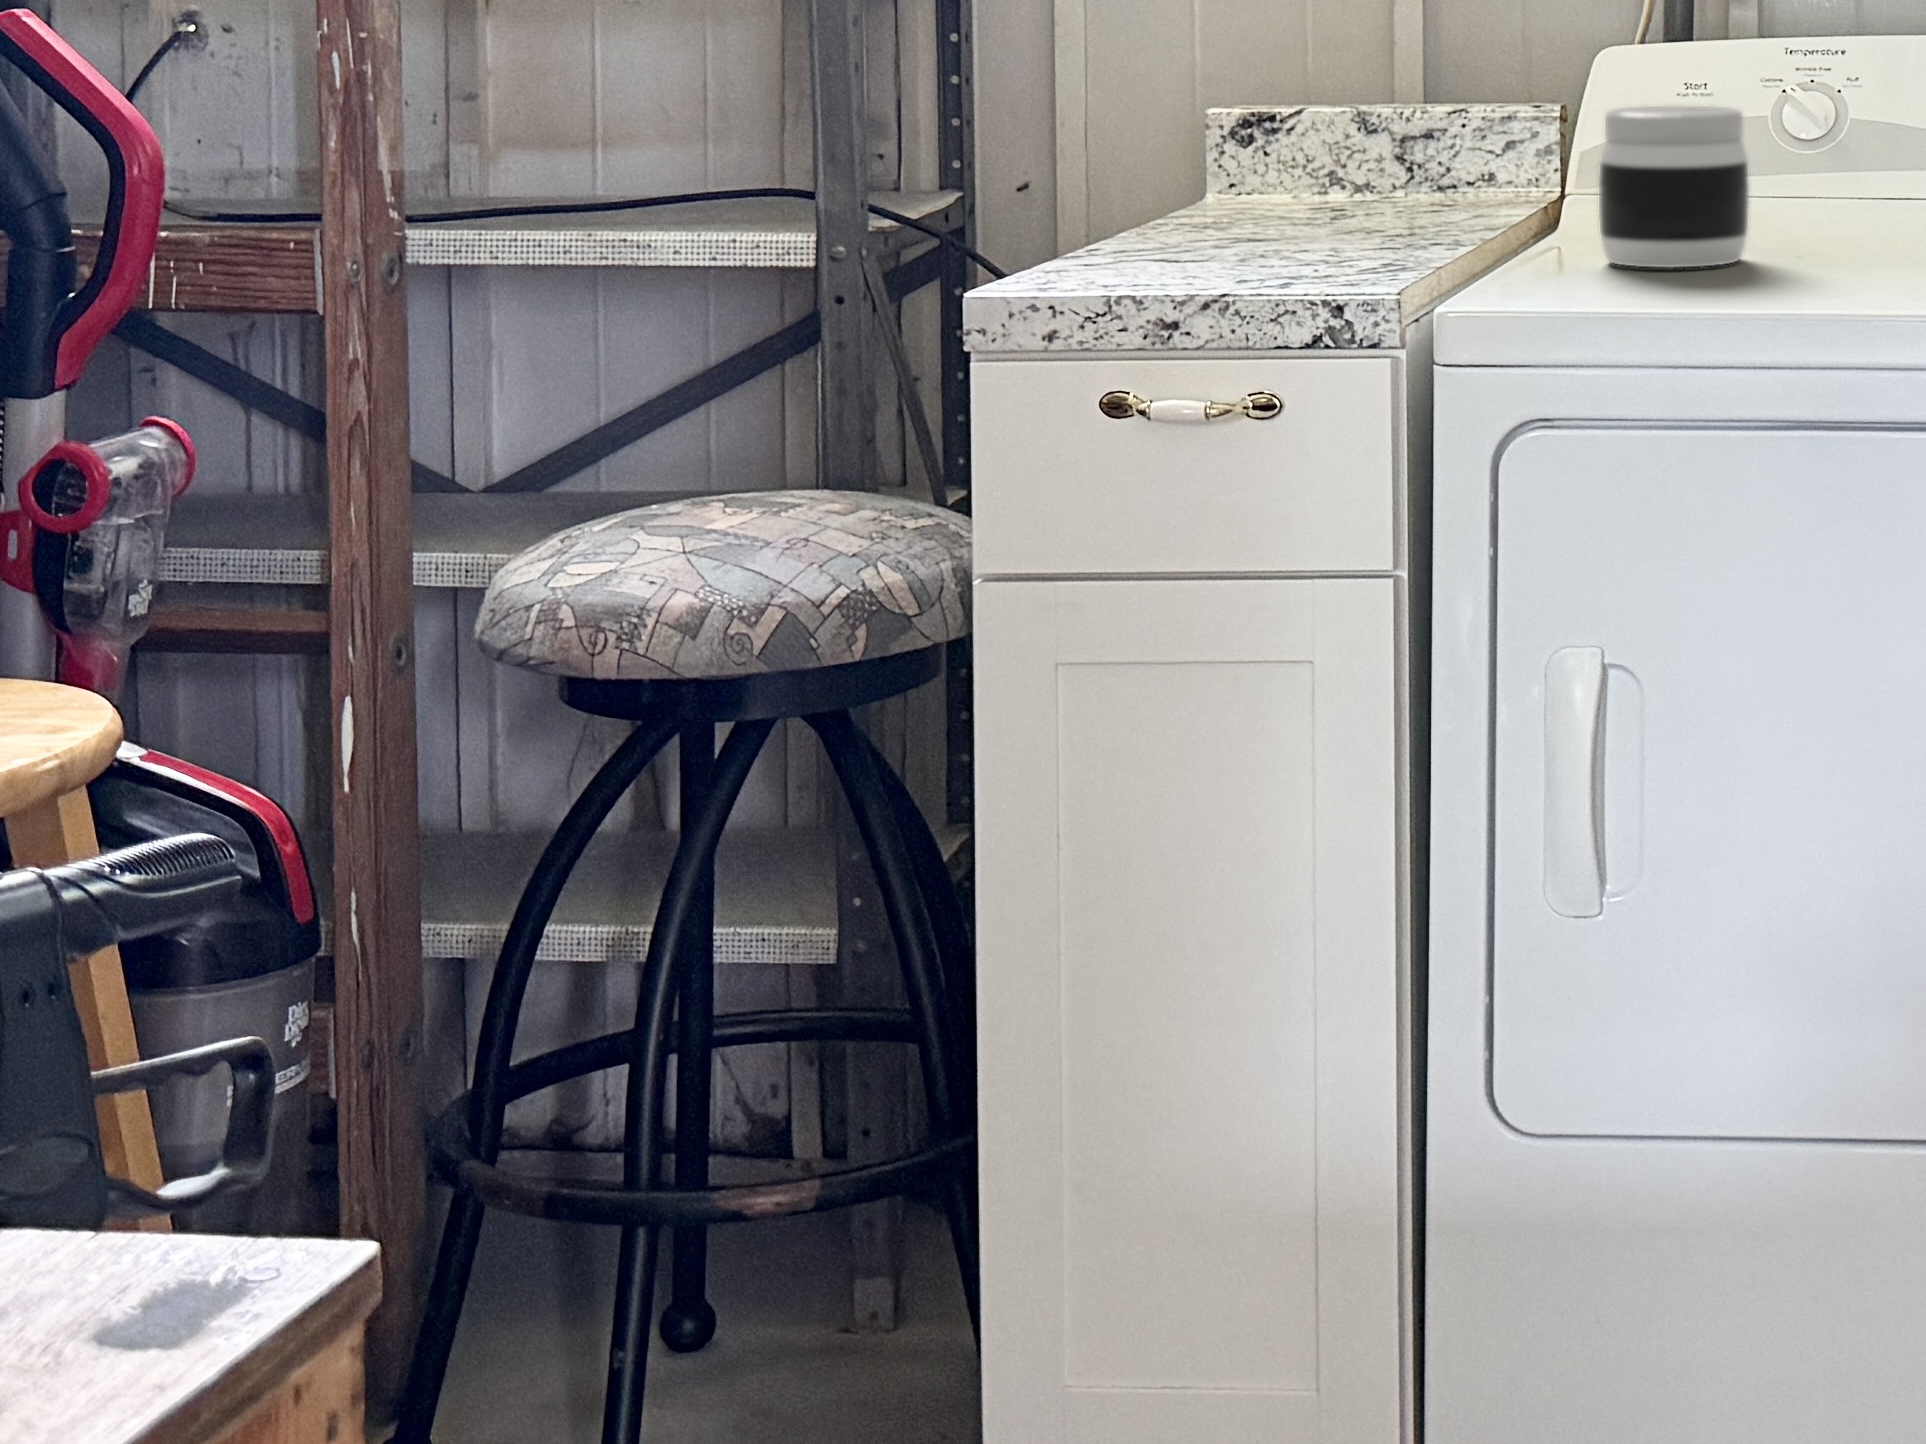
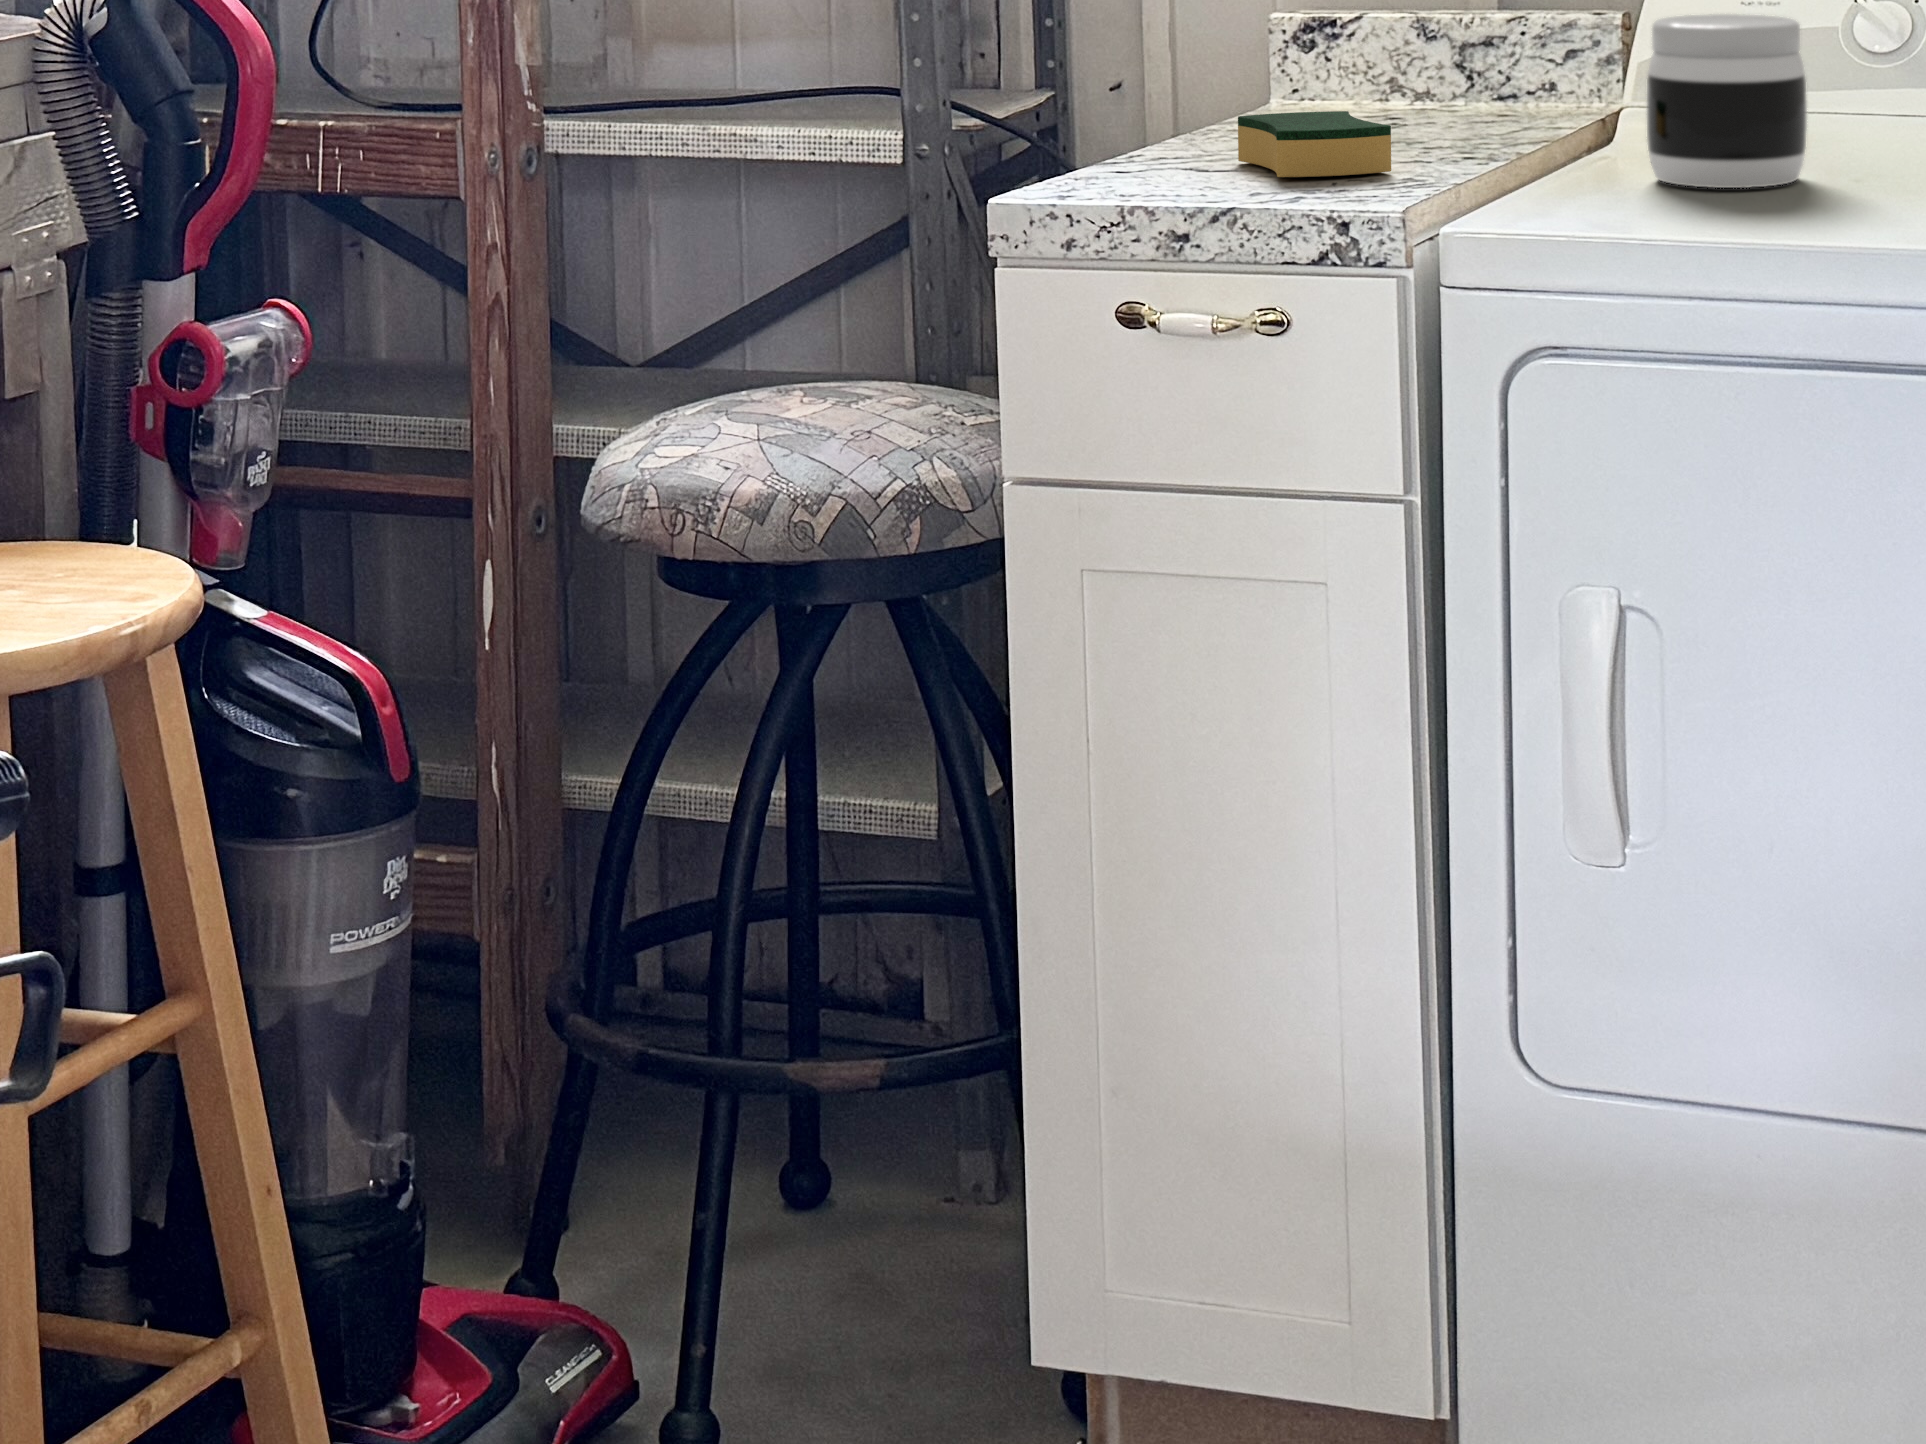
sponge: none [1192,206,1349,269] -> present [1238,111,1391,177]

